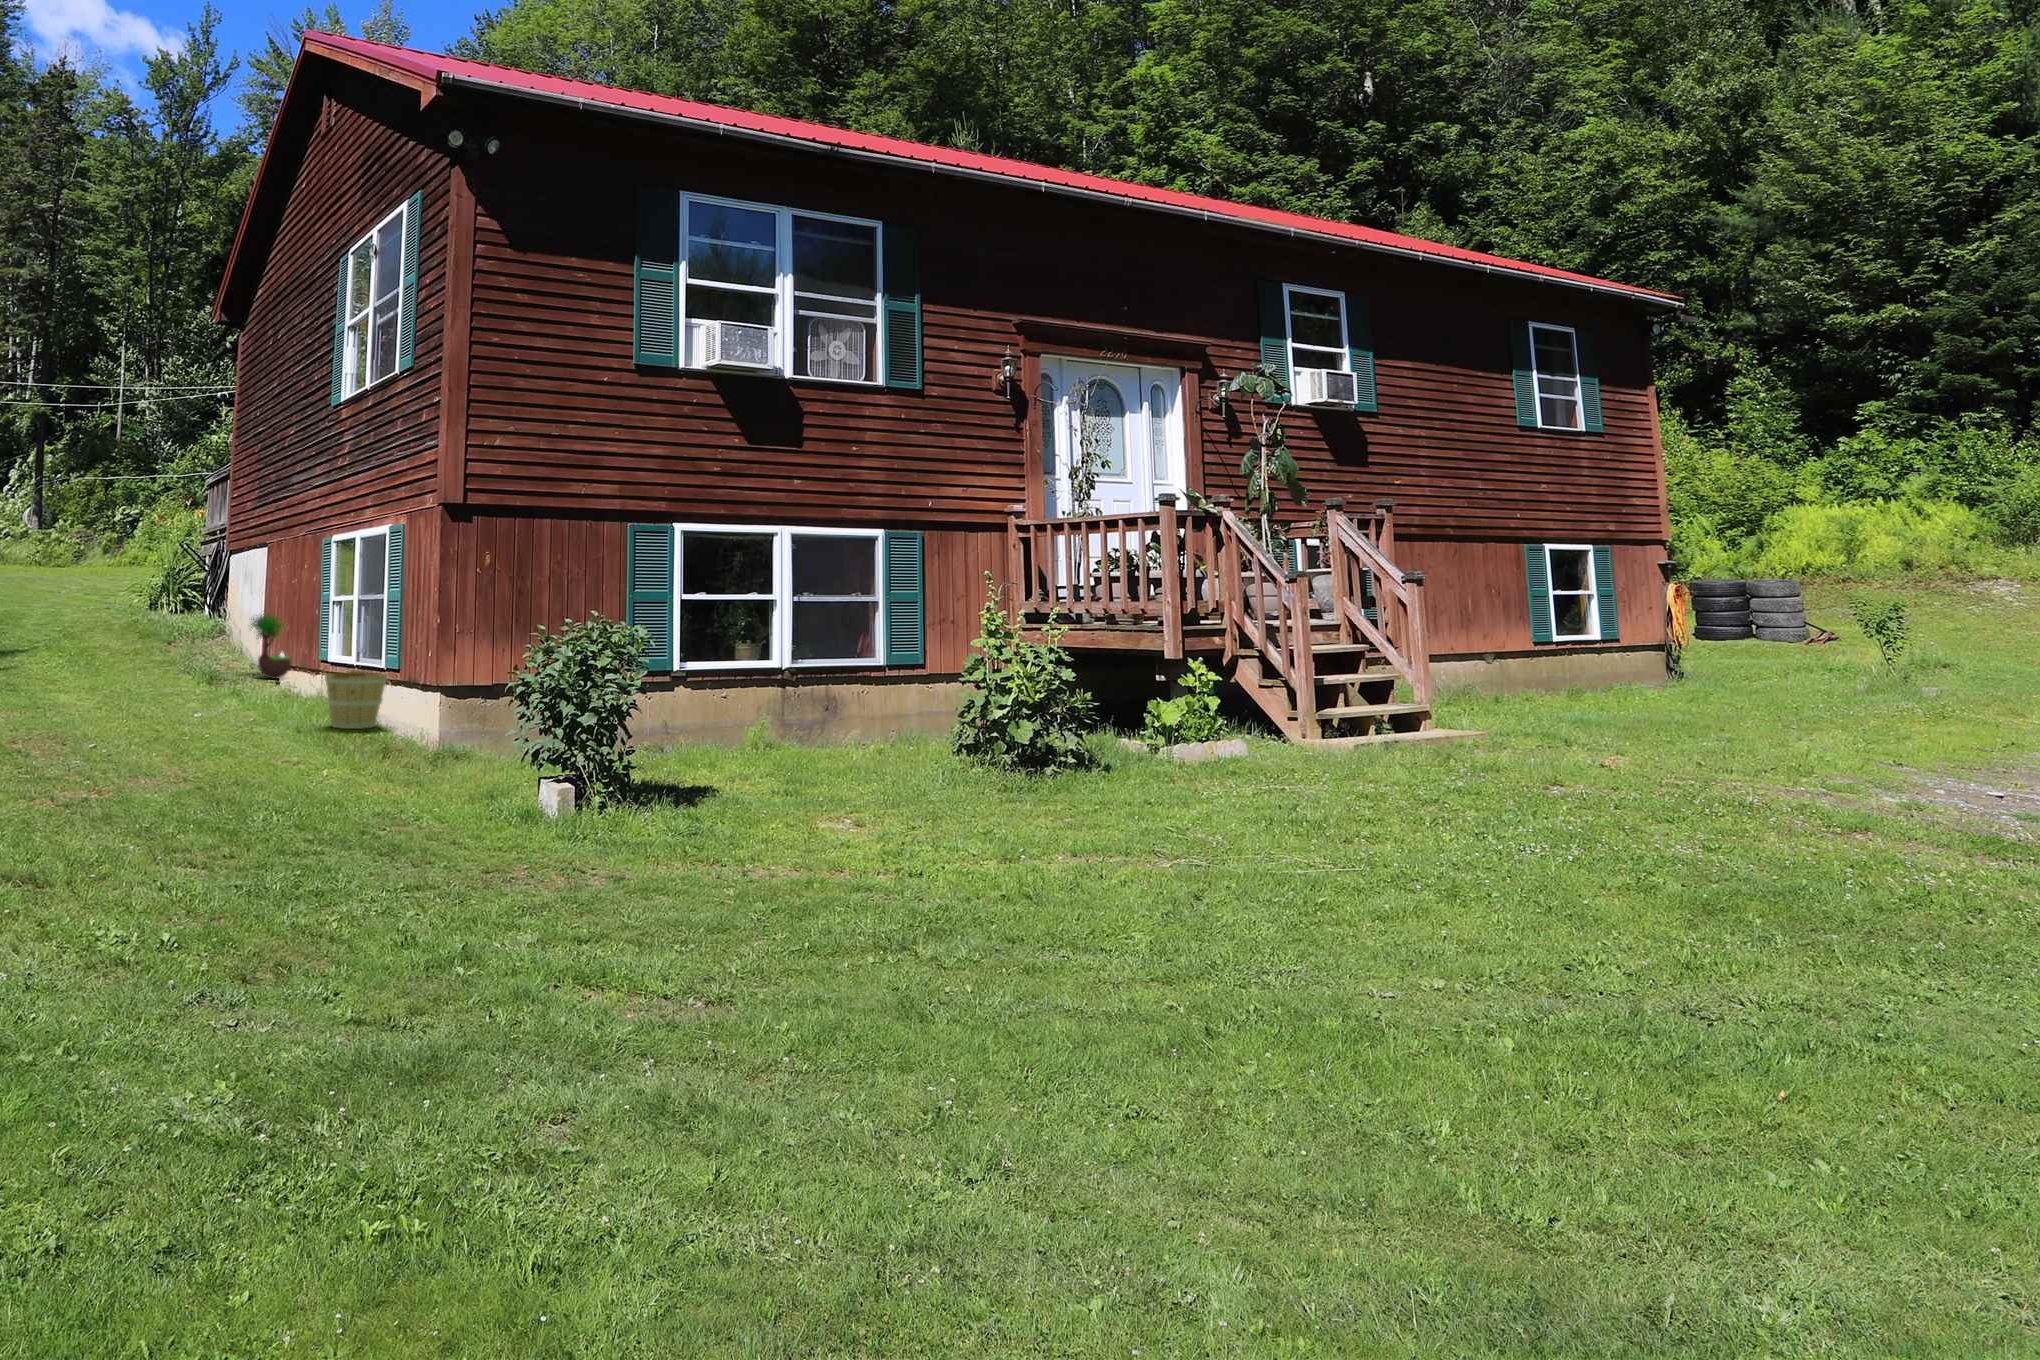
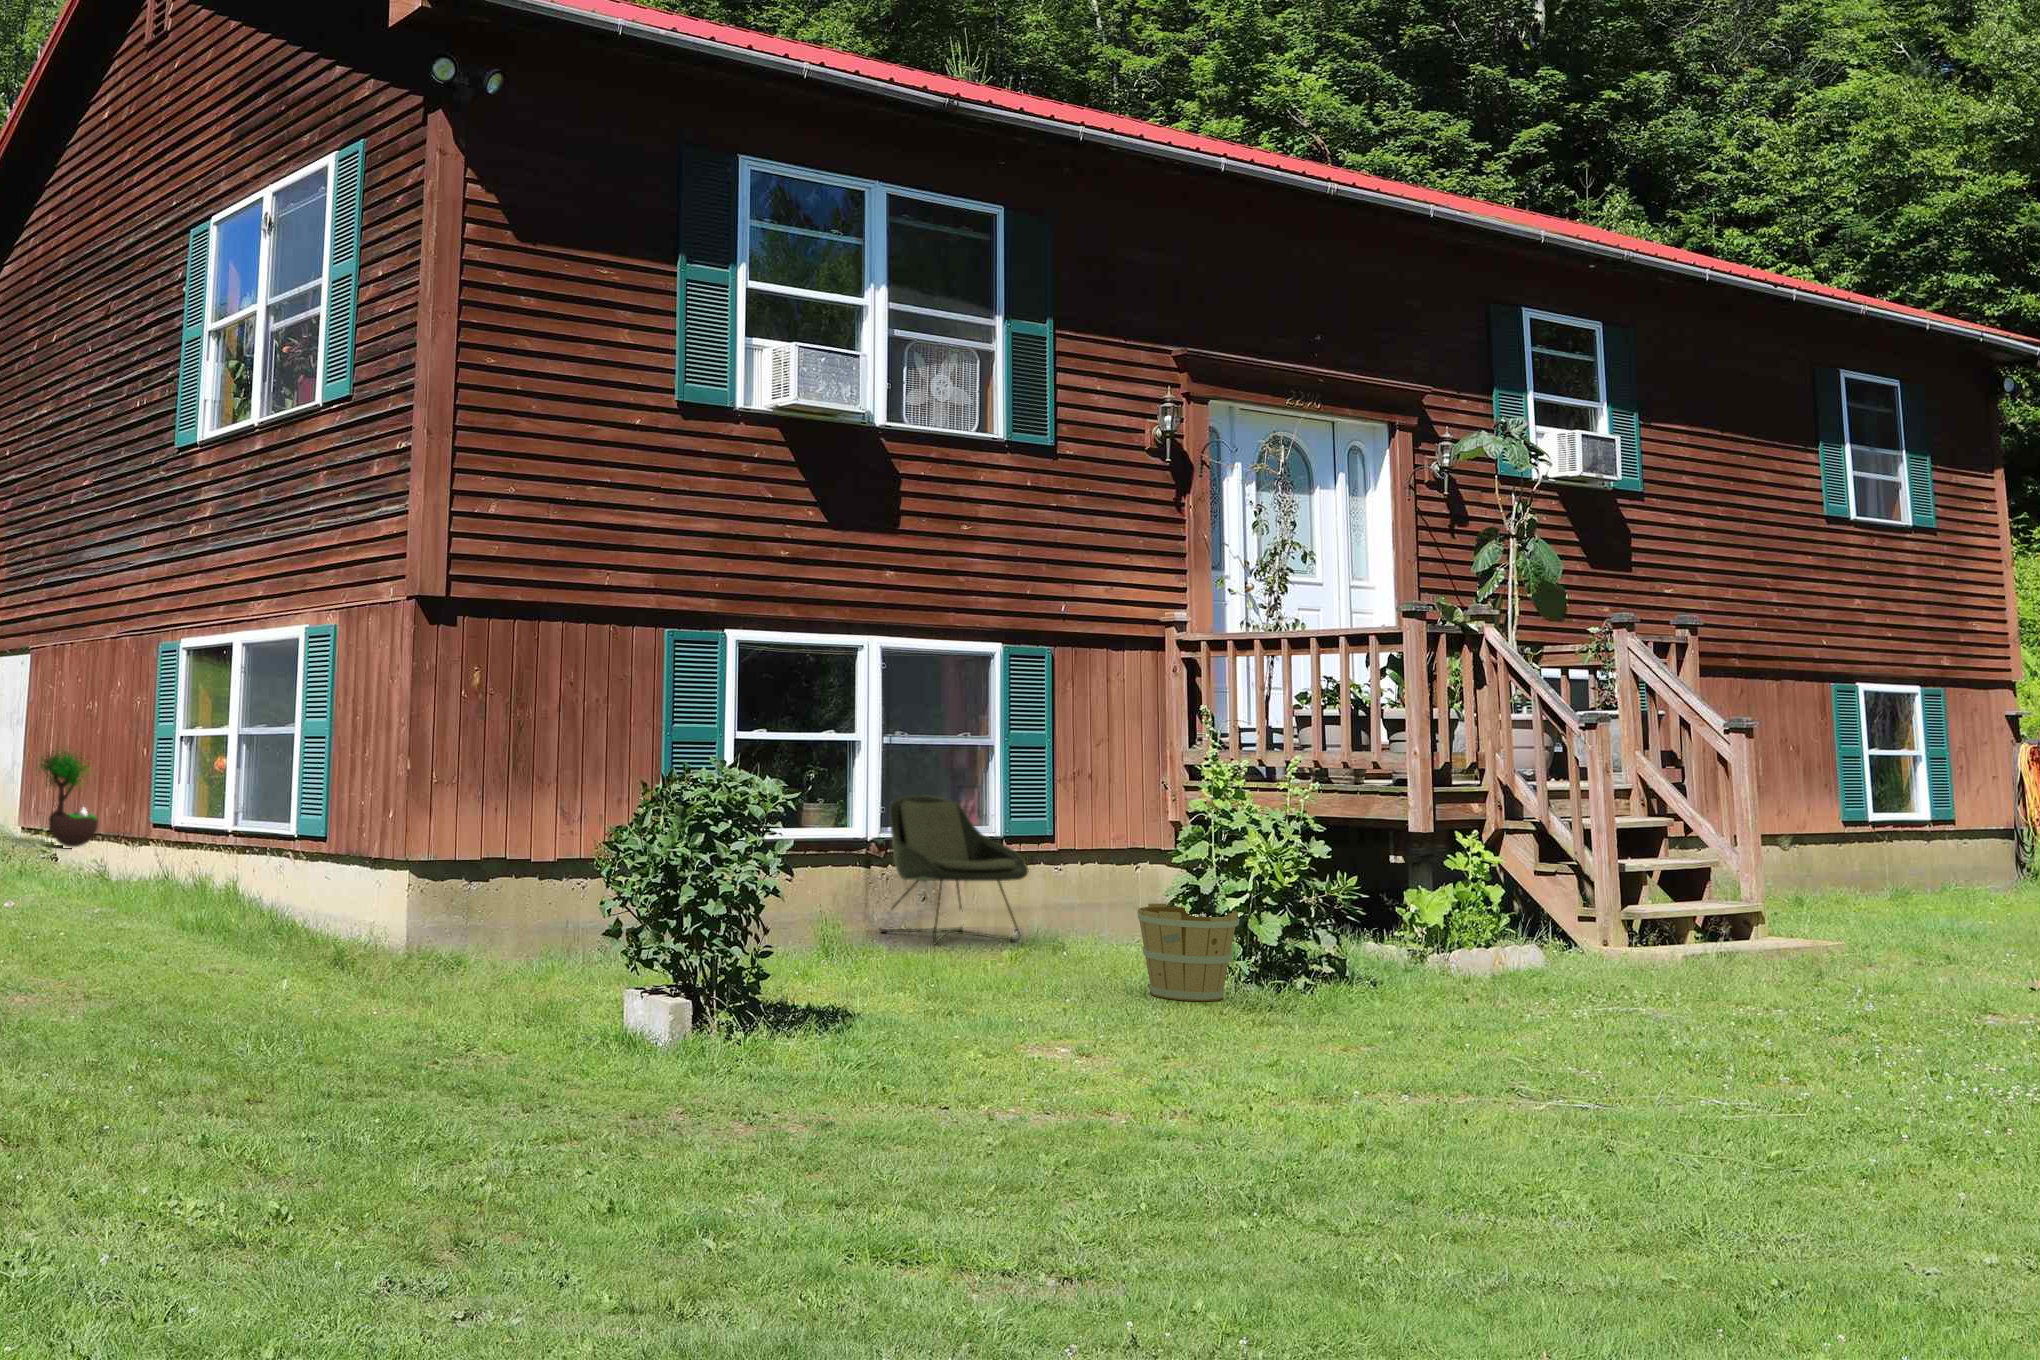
lounge chair: none [788,636,892,742] -> present [880,795,1028,944]
wooden bucket: present [325,670,387,729] -> present [1137,904,1240,1001]

